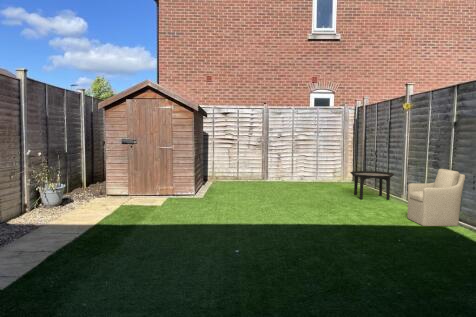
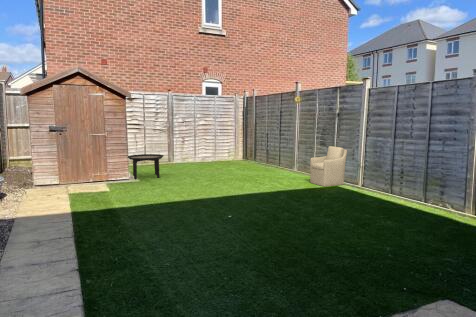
round table: present [350,171,394,200] -> present [128,154,164,179]

